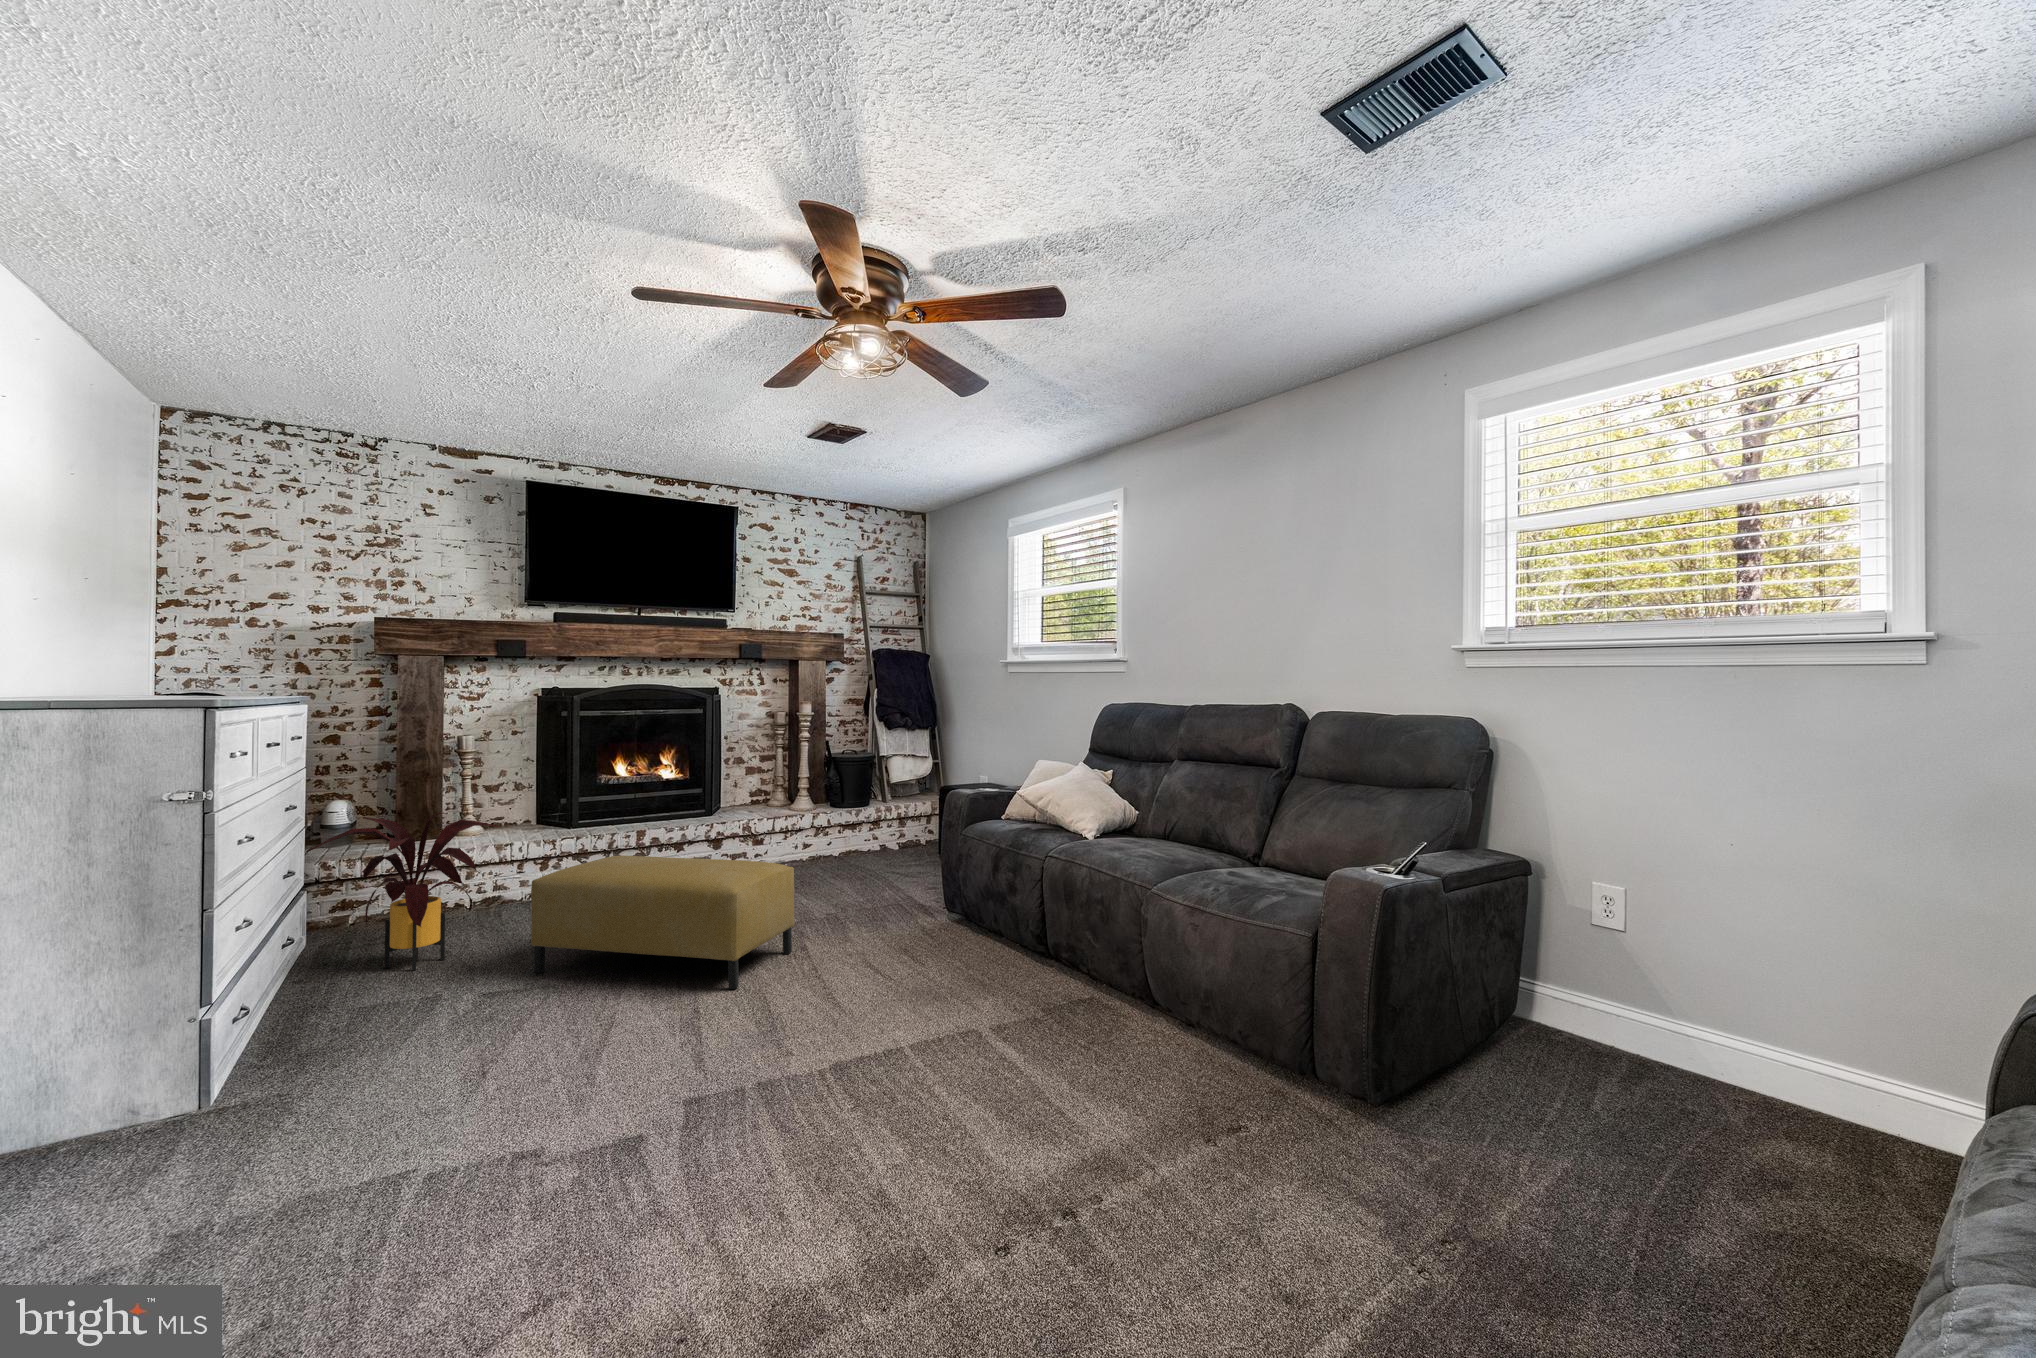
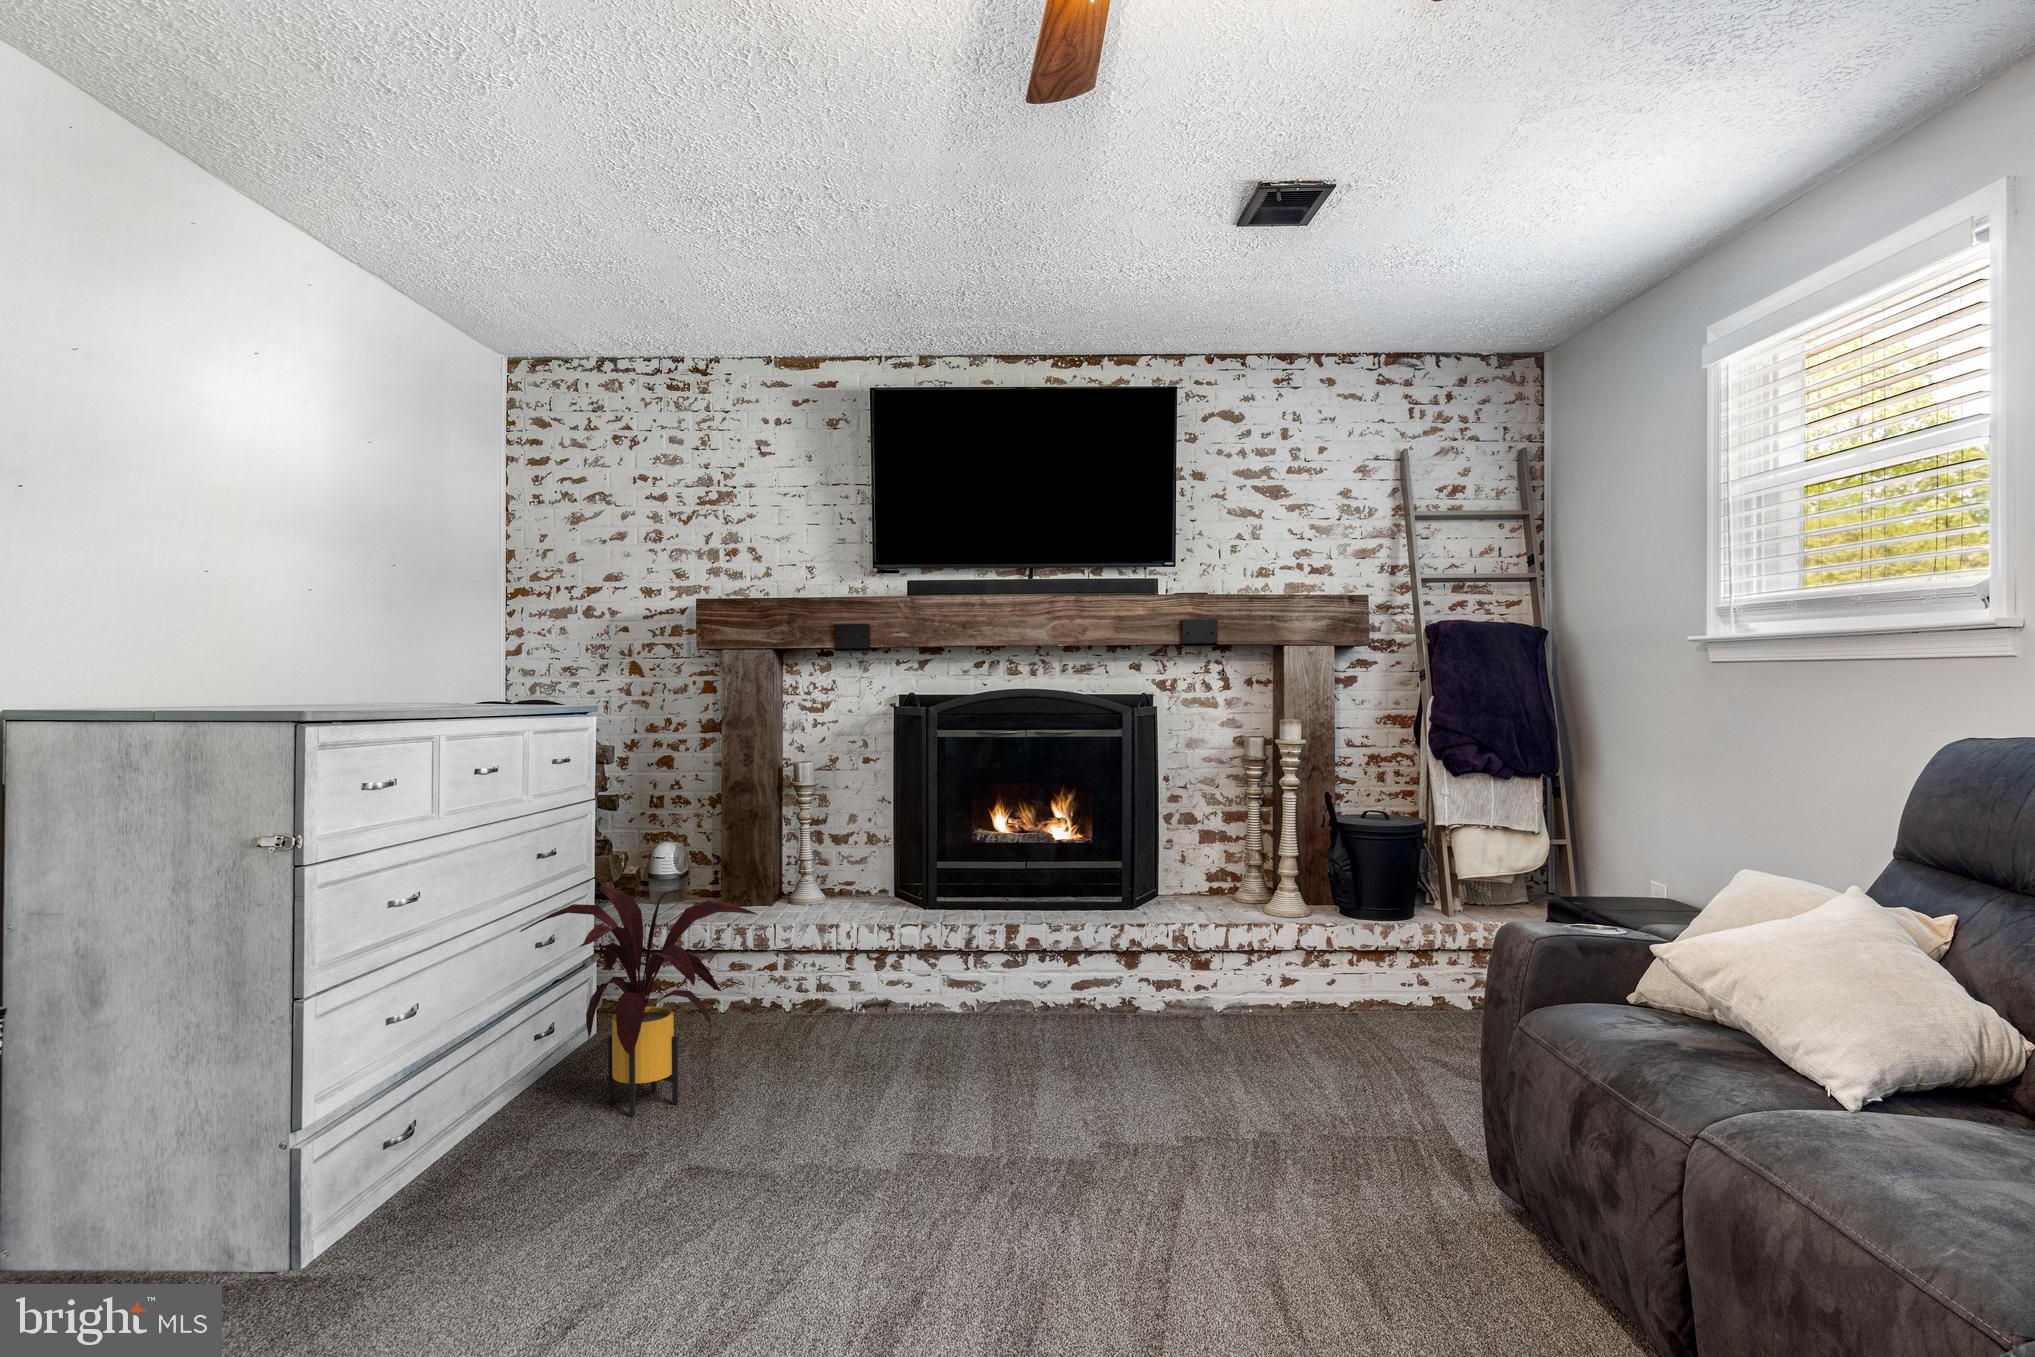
ottoman: present [531,856,794,989] -> none [740,984,1125,1292]

